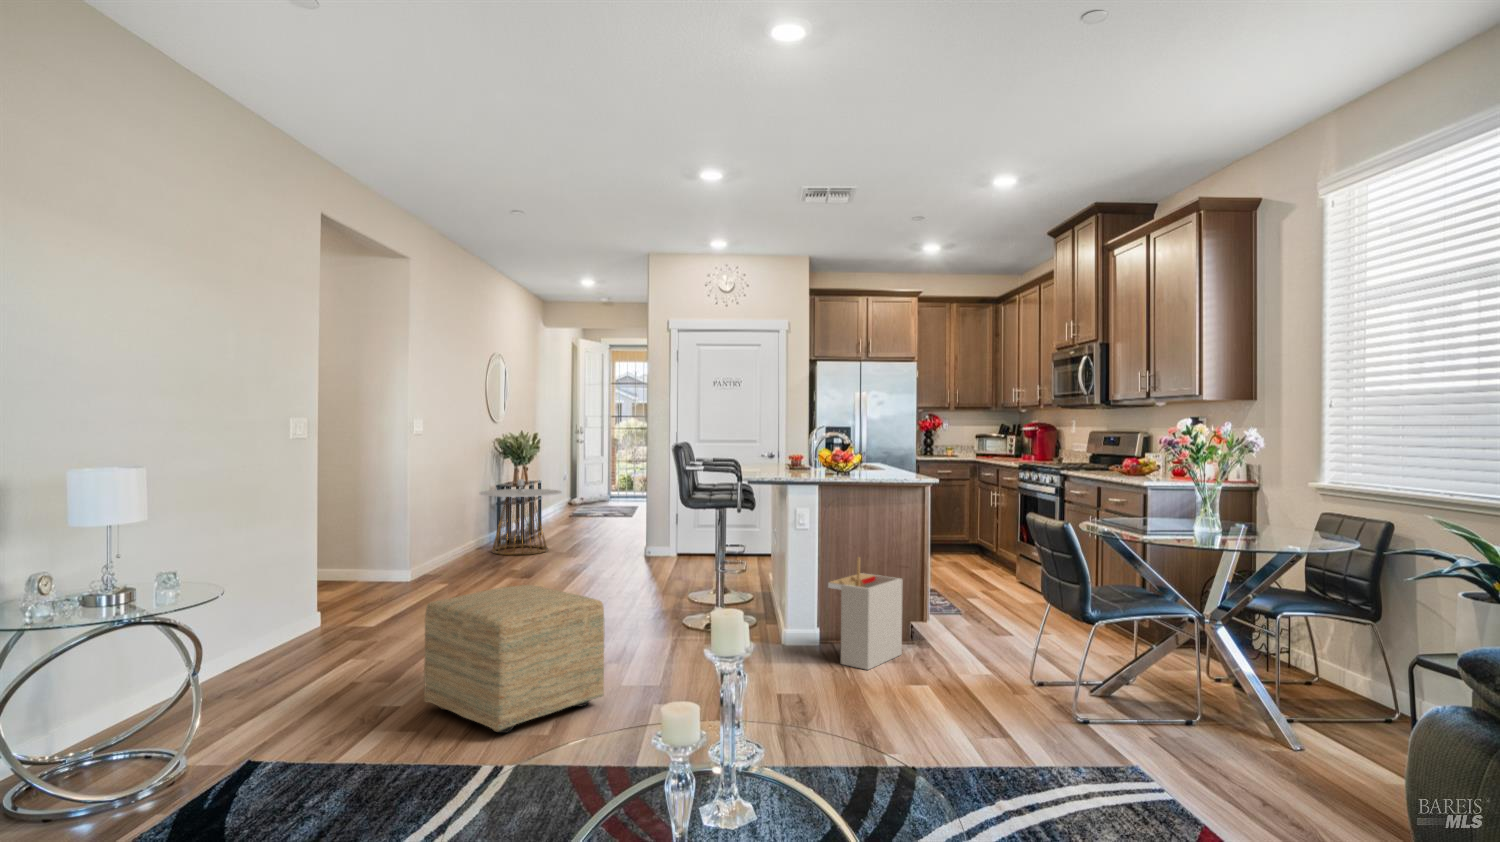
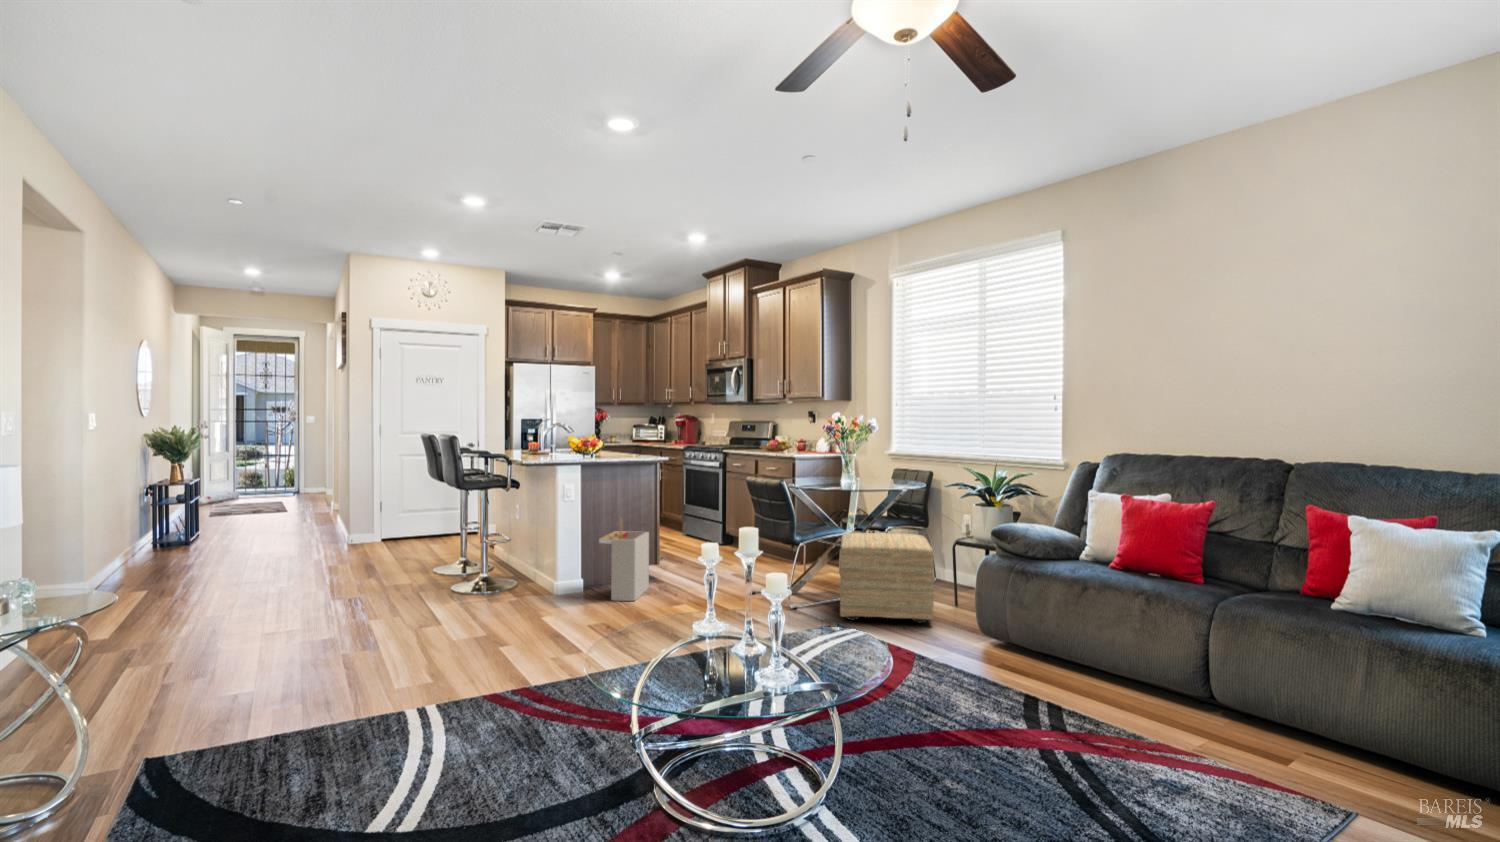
side table: present [480,479,562,555] -> none [138,475,244,556]
ottoman: present [424,585,604,733] -> present [840,533,934,623]

